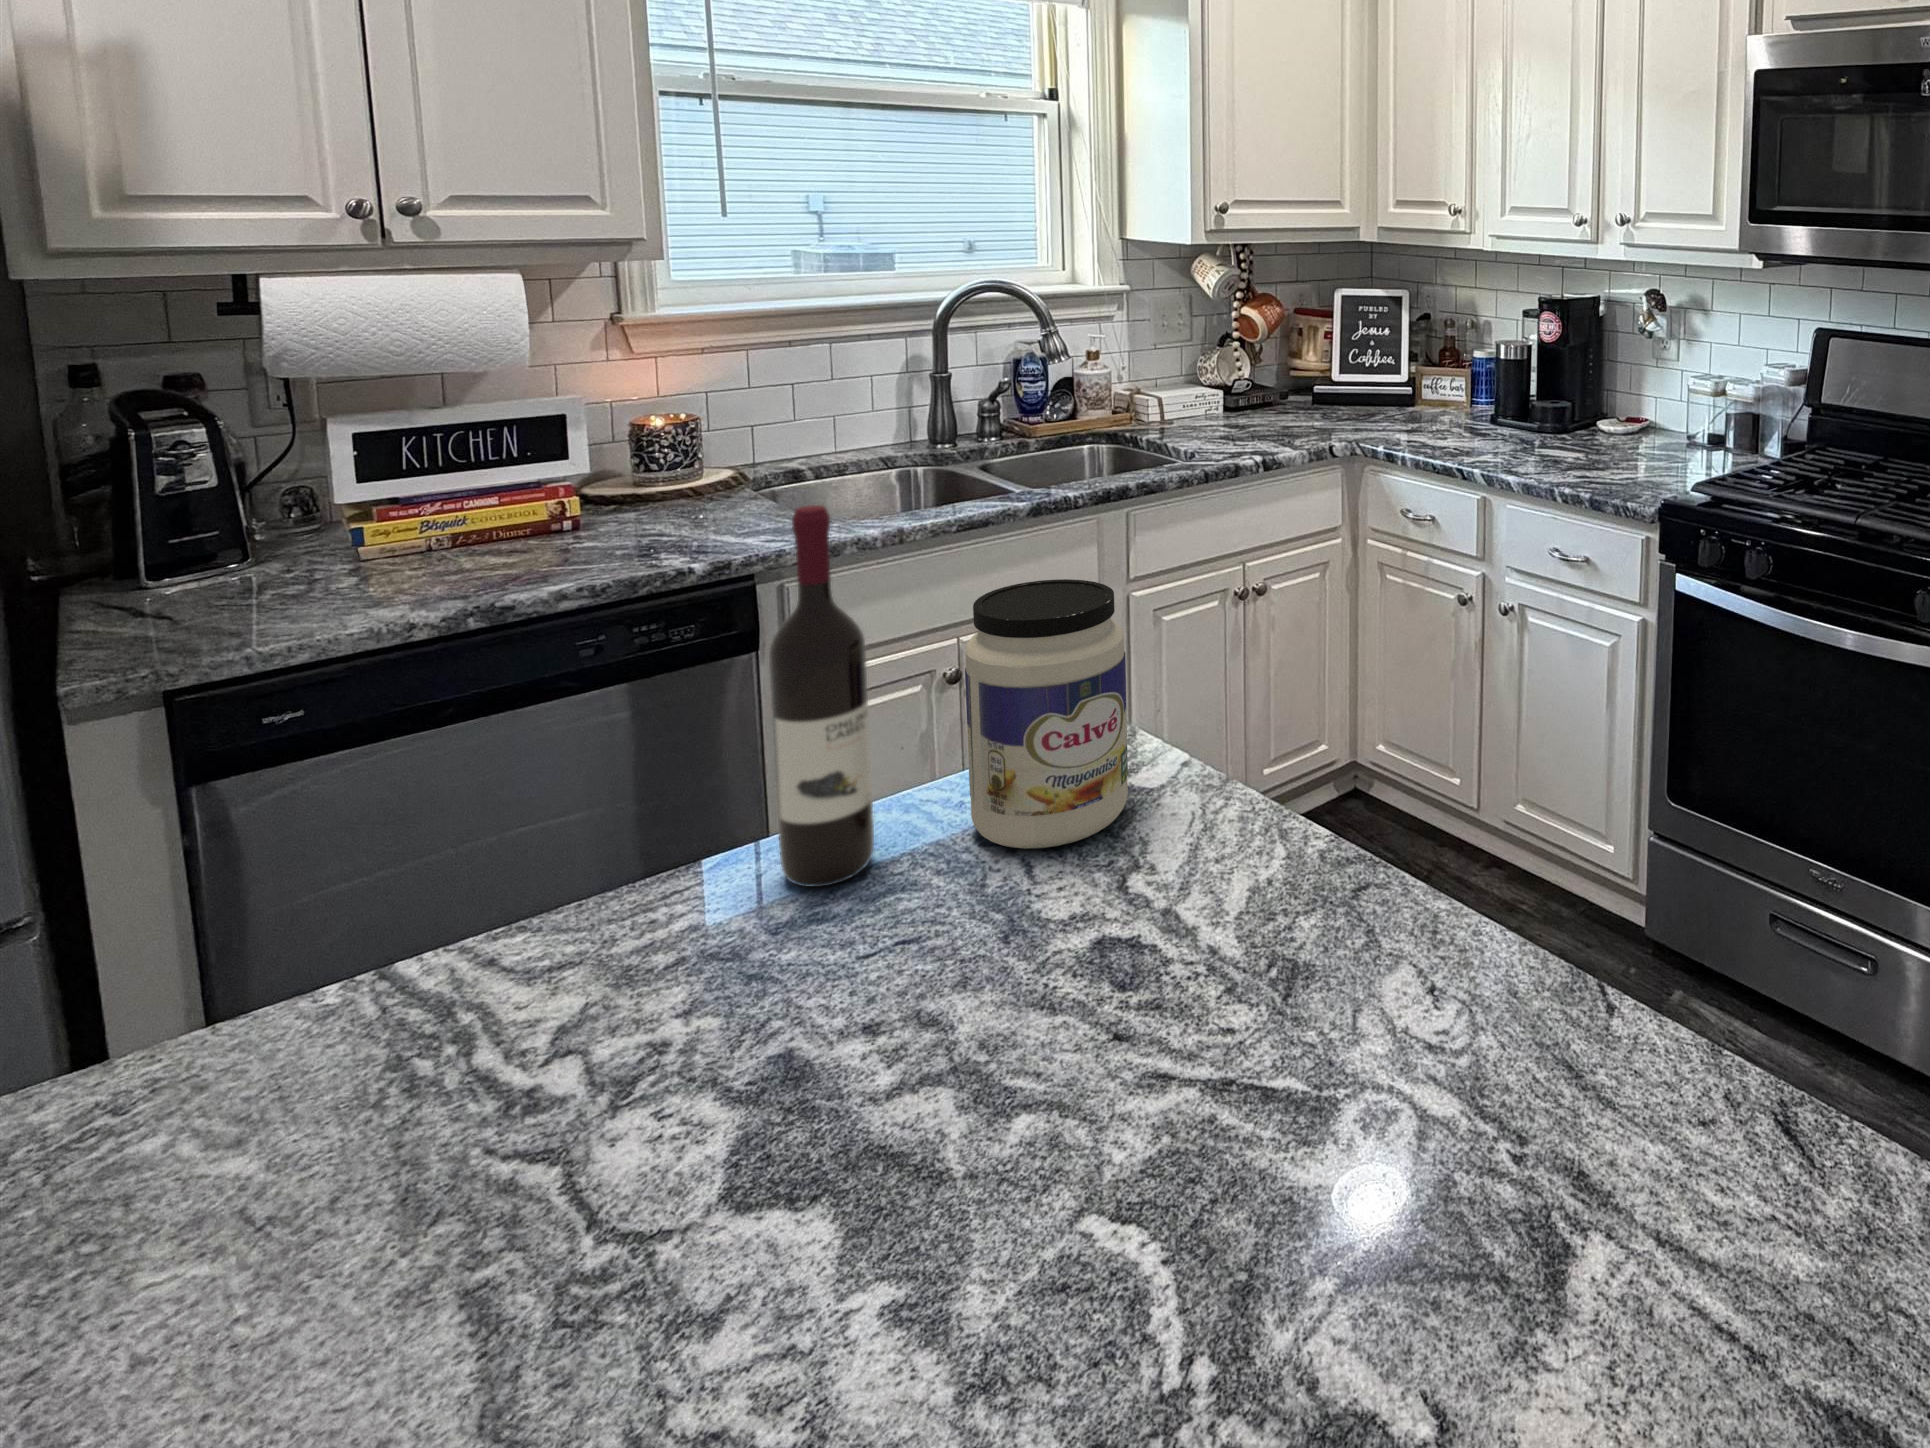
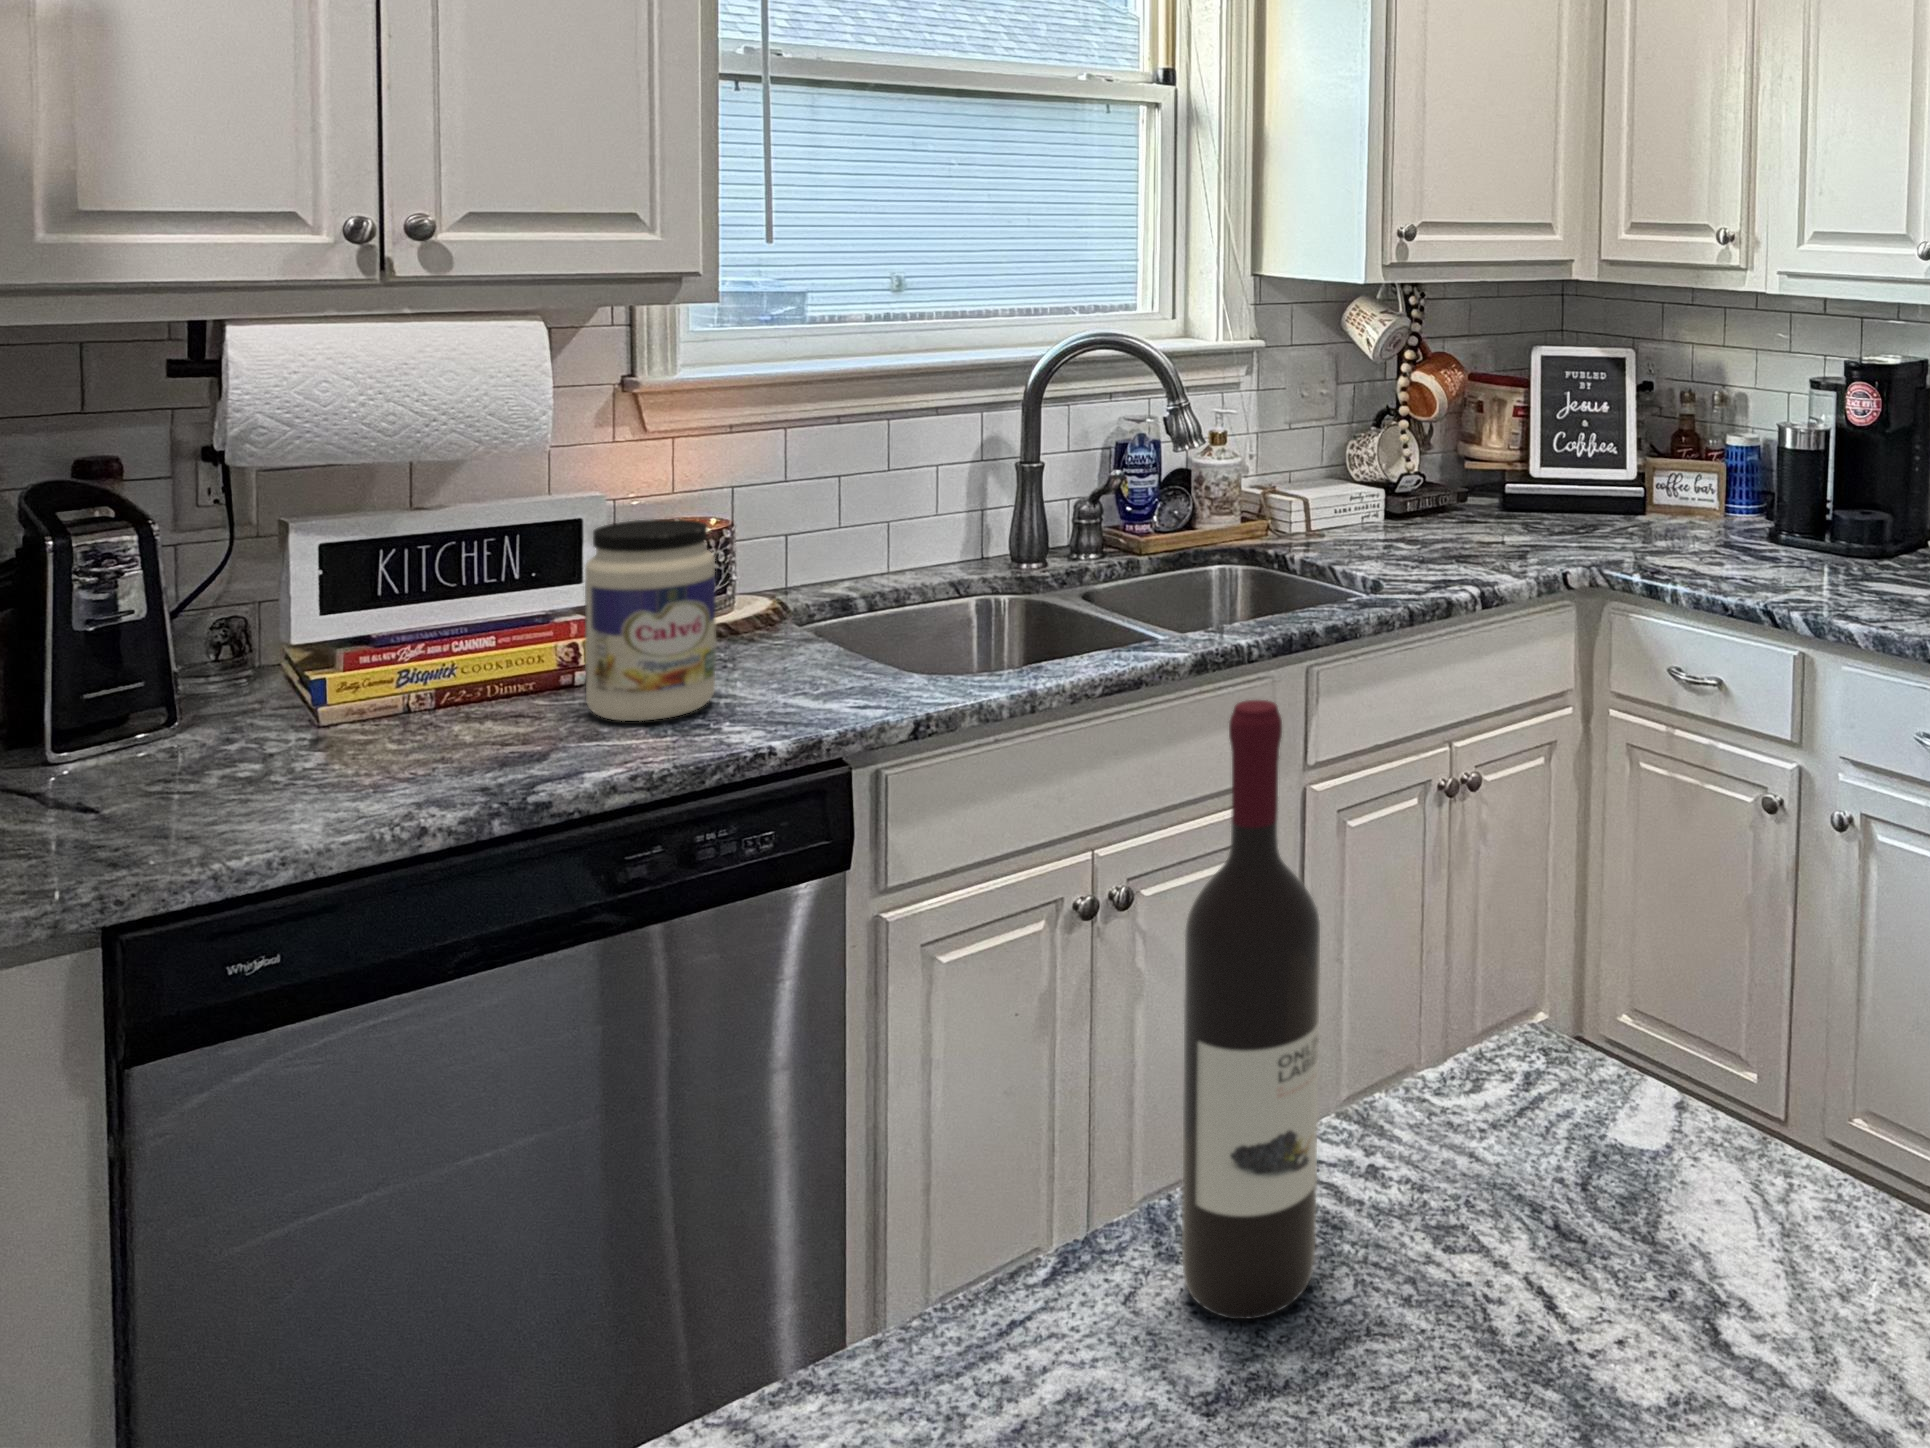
jar: present [965,579,1128,849] -> present [585,519,716,721]

